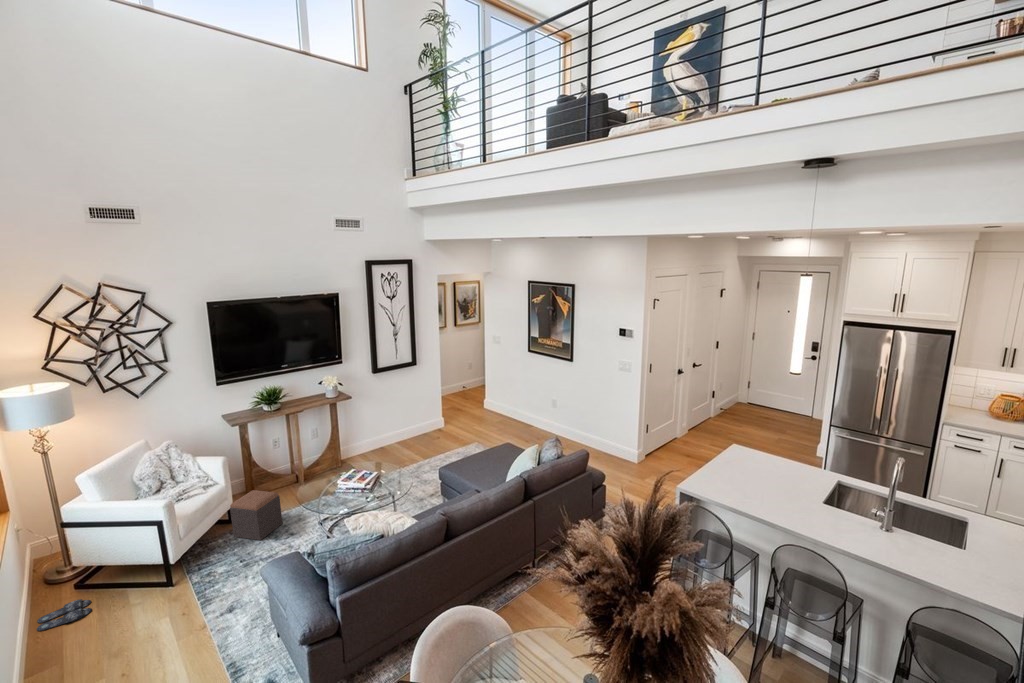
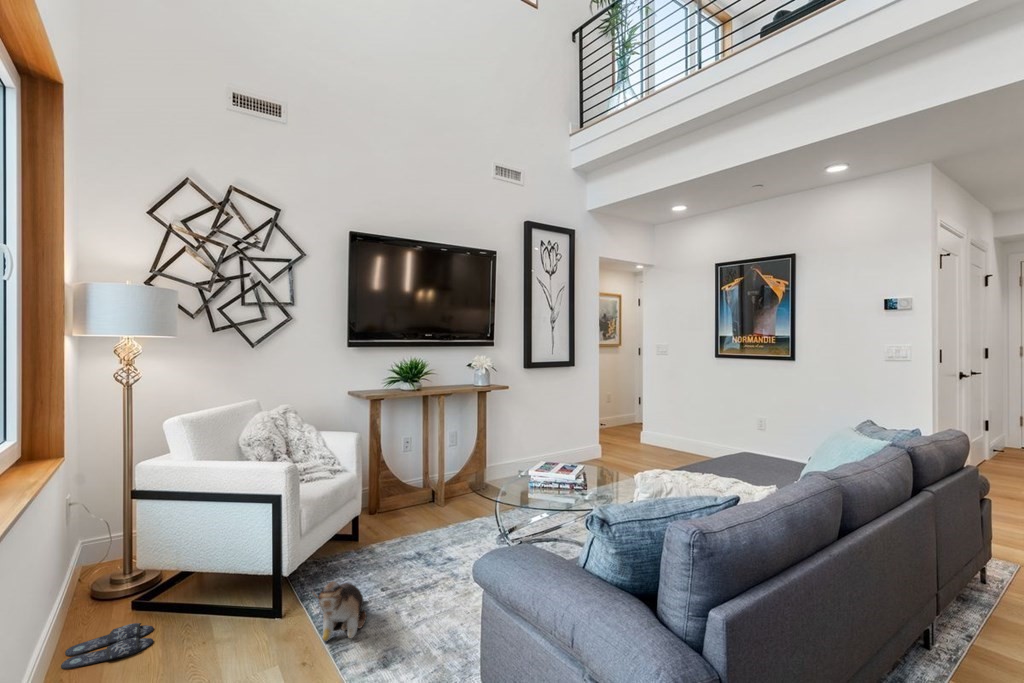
footstool: present [230,490,283,540] -> none [363,489,431,563]
plush toy: none [185,566,226,600] -> present [313,581,367,641]

